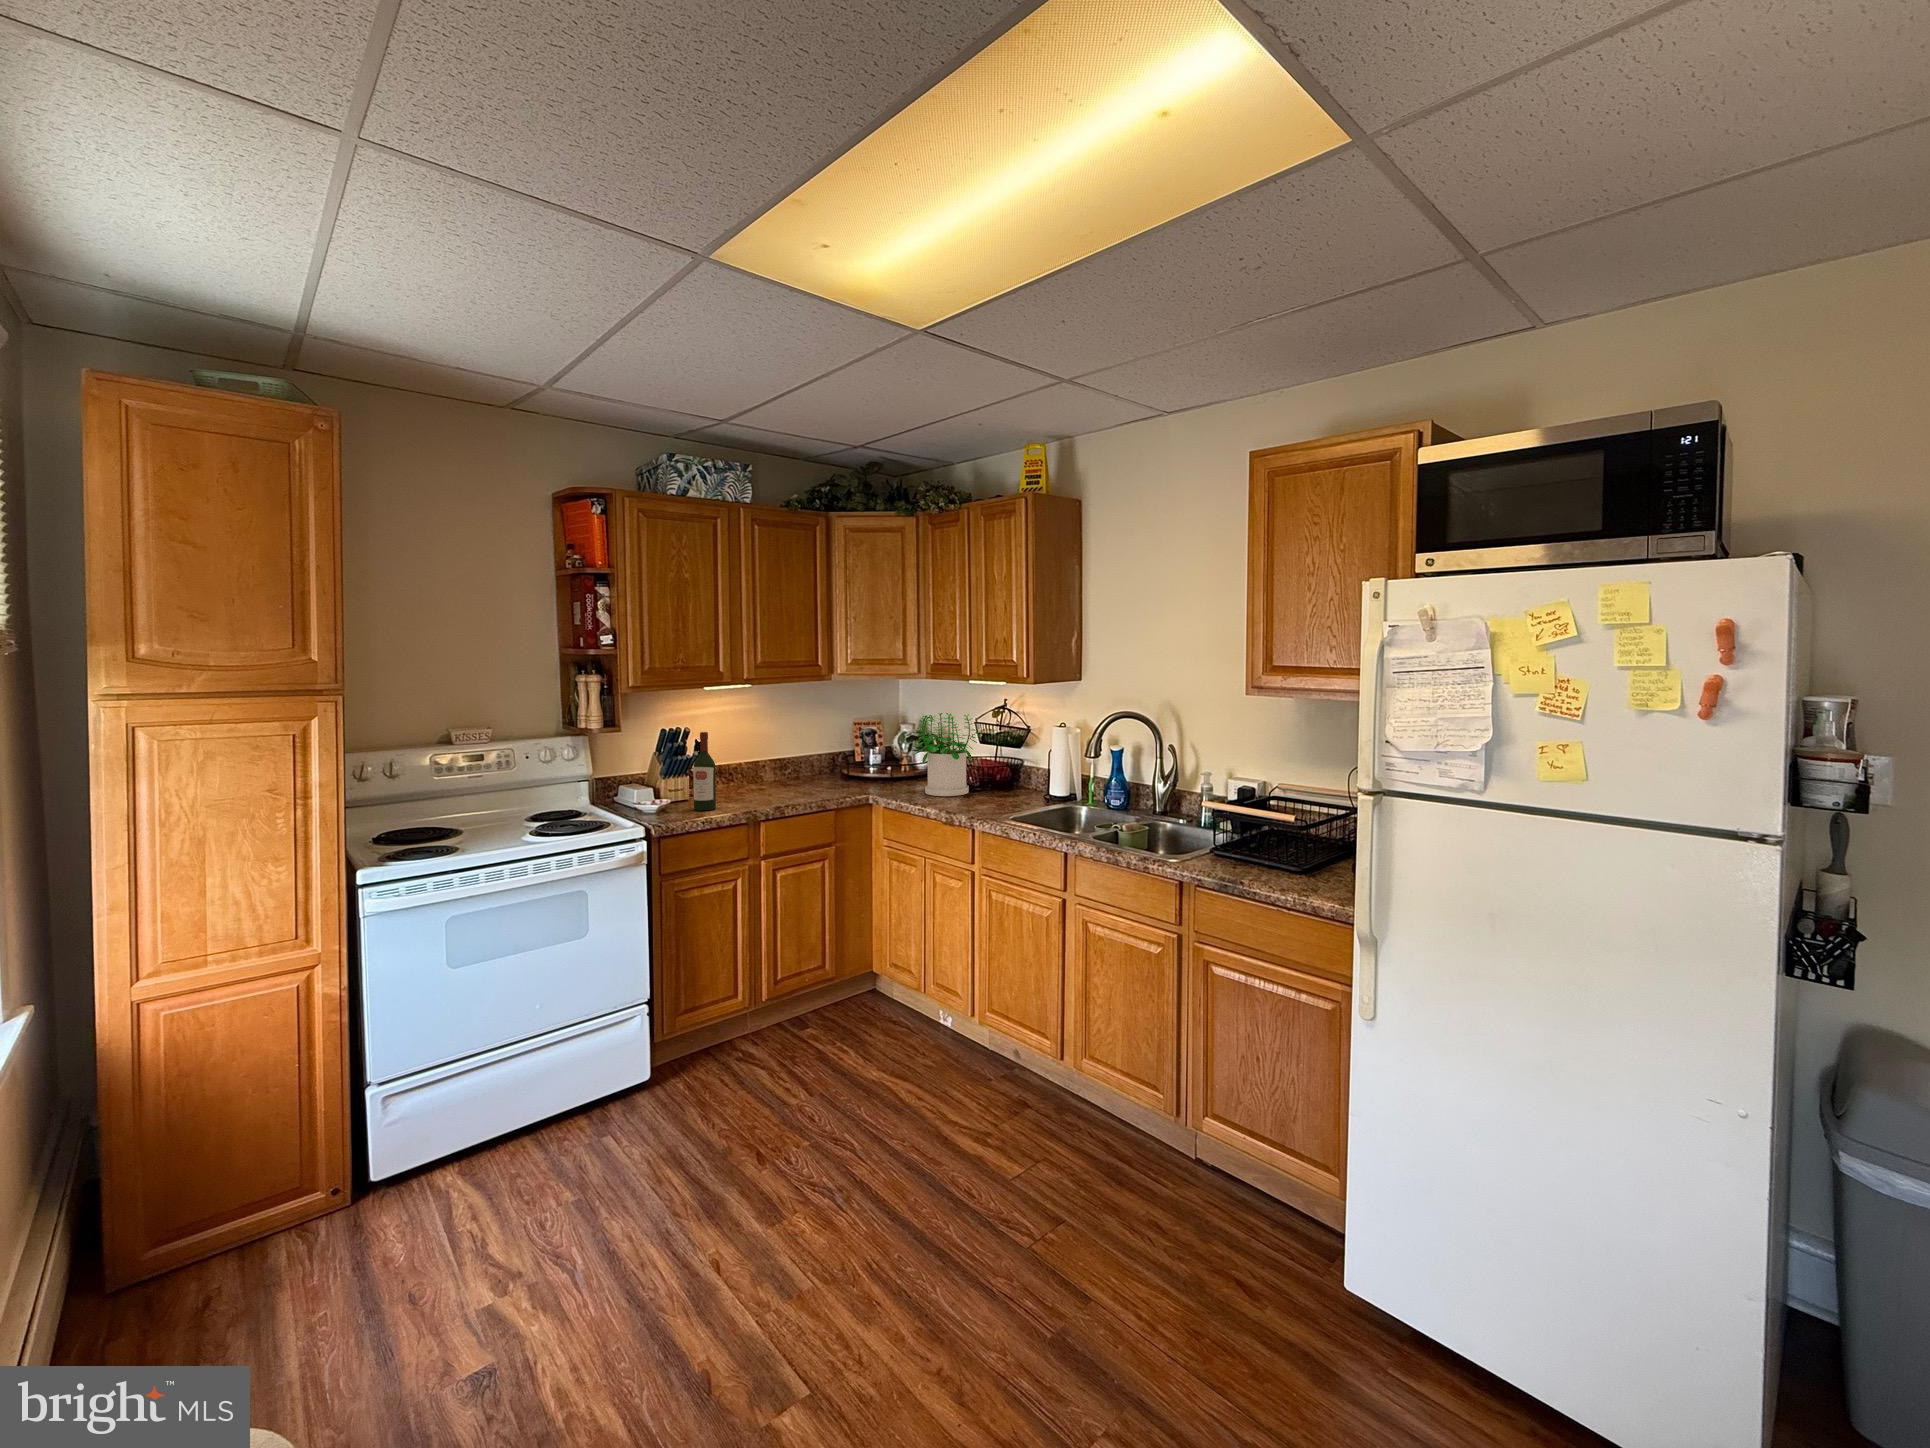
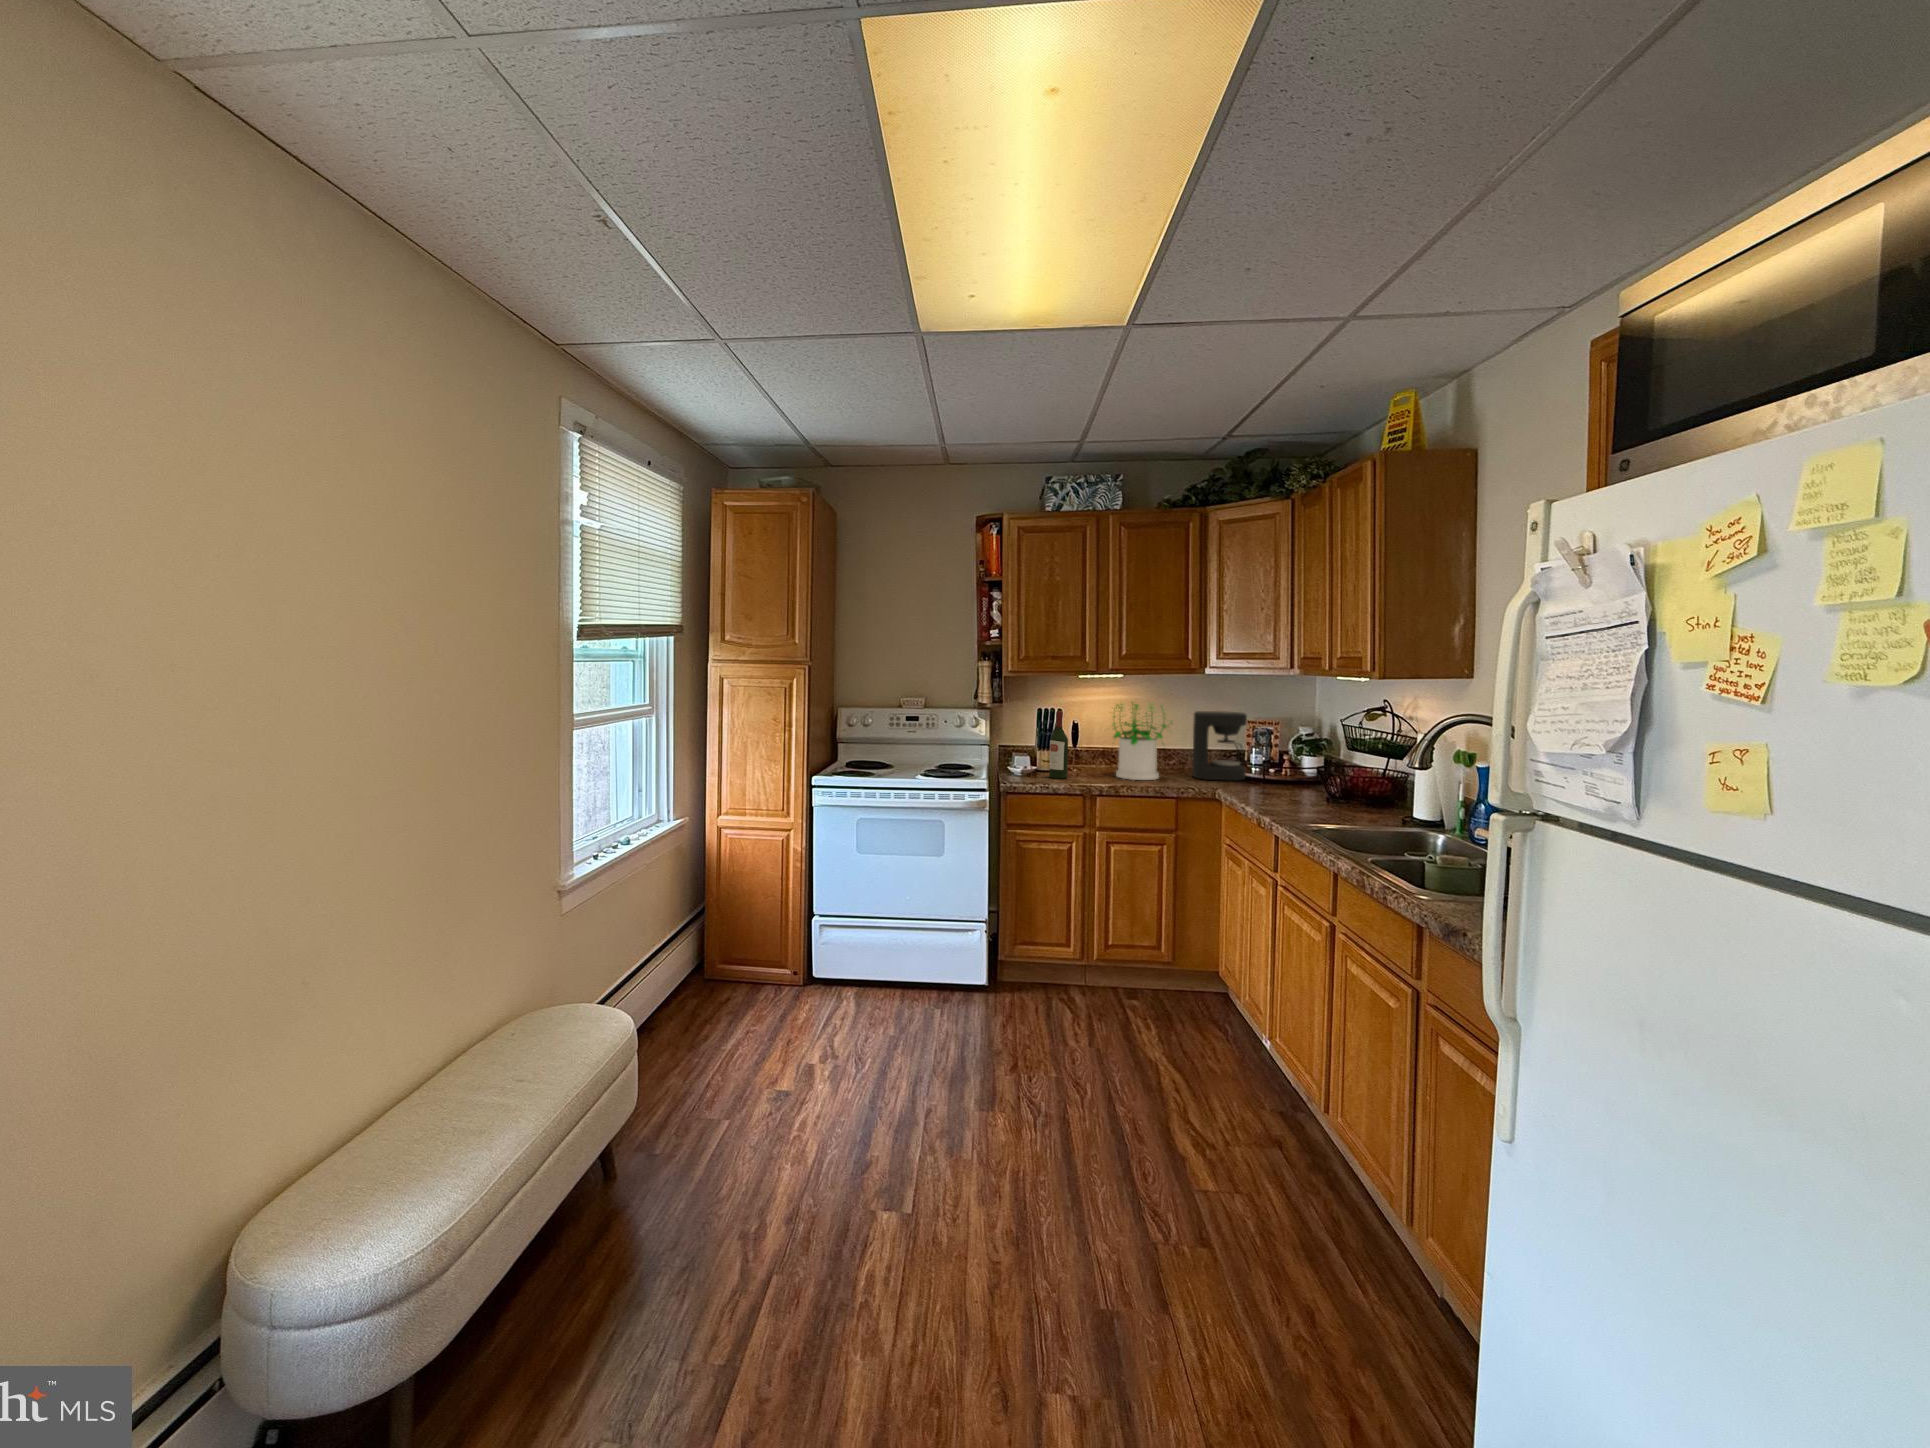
potted plant: present [915,713,978,796] -> present [1113,704,1172,780]
coffee maker: none [827,717,877,788] -> present [1192,711,1247,781]

